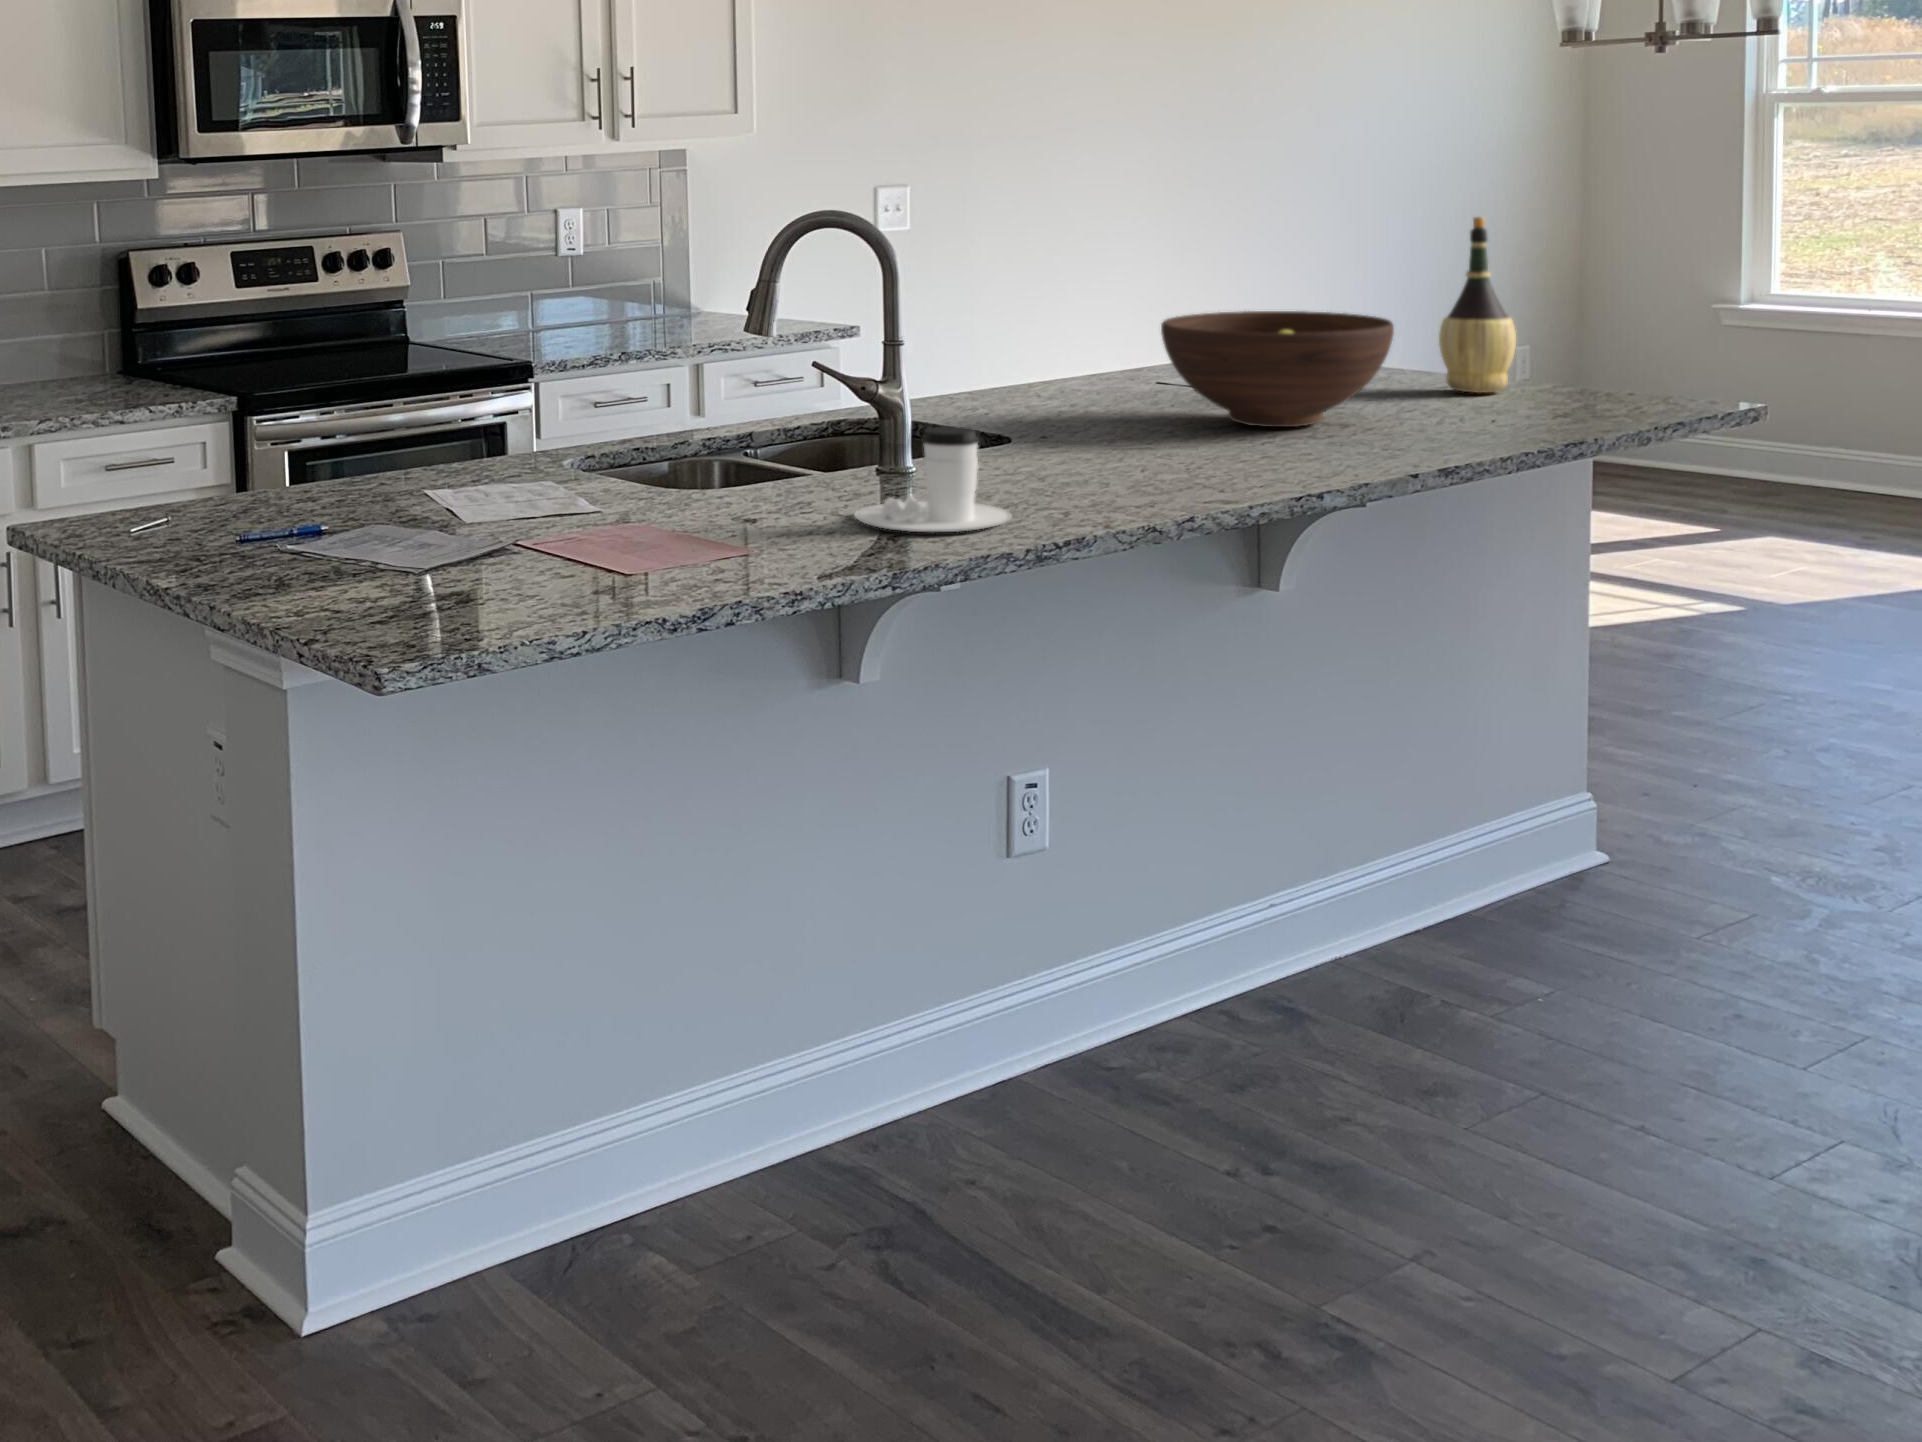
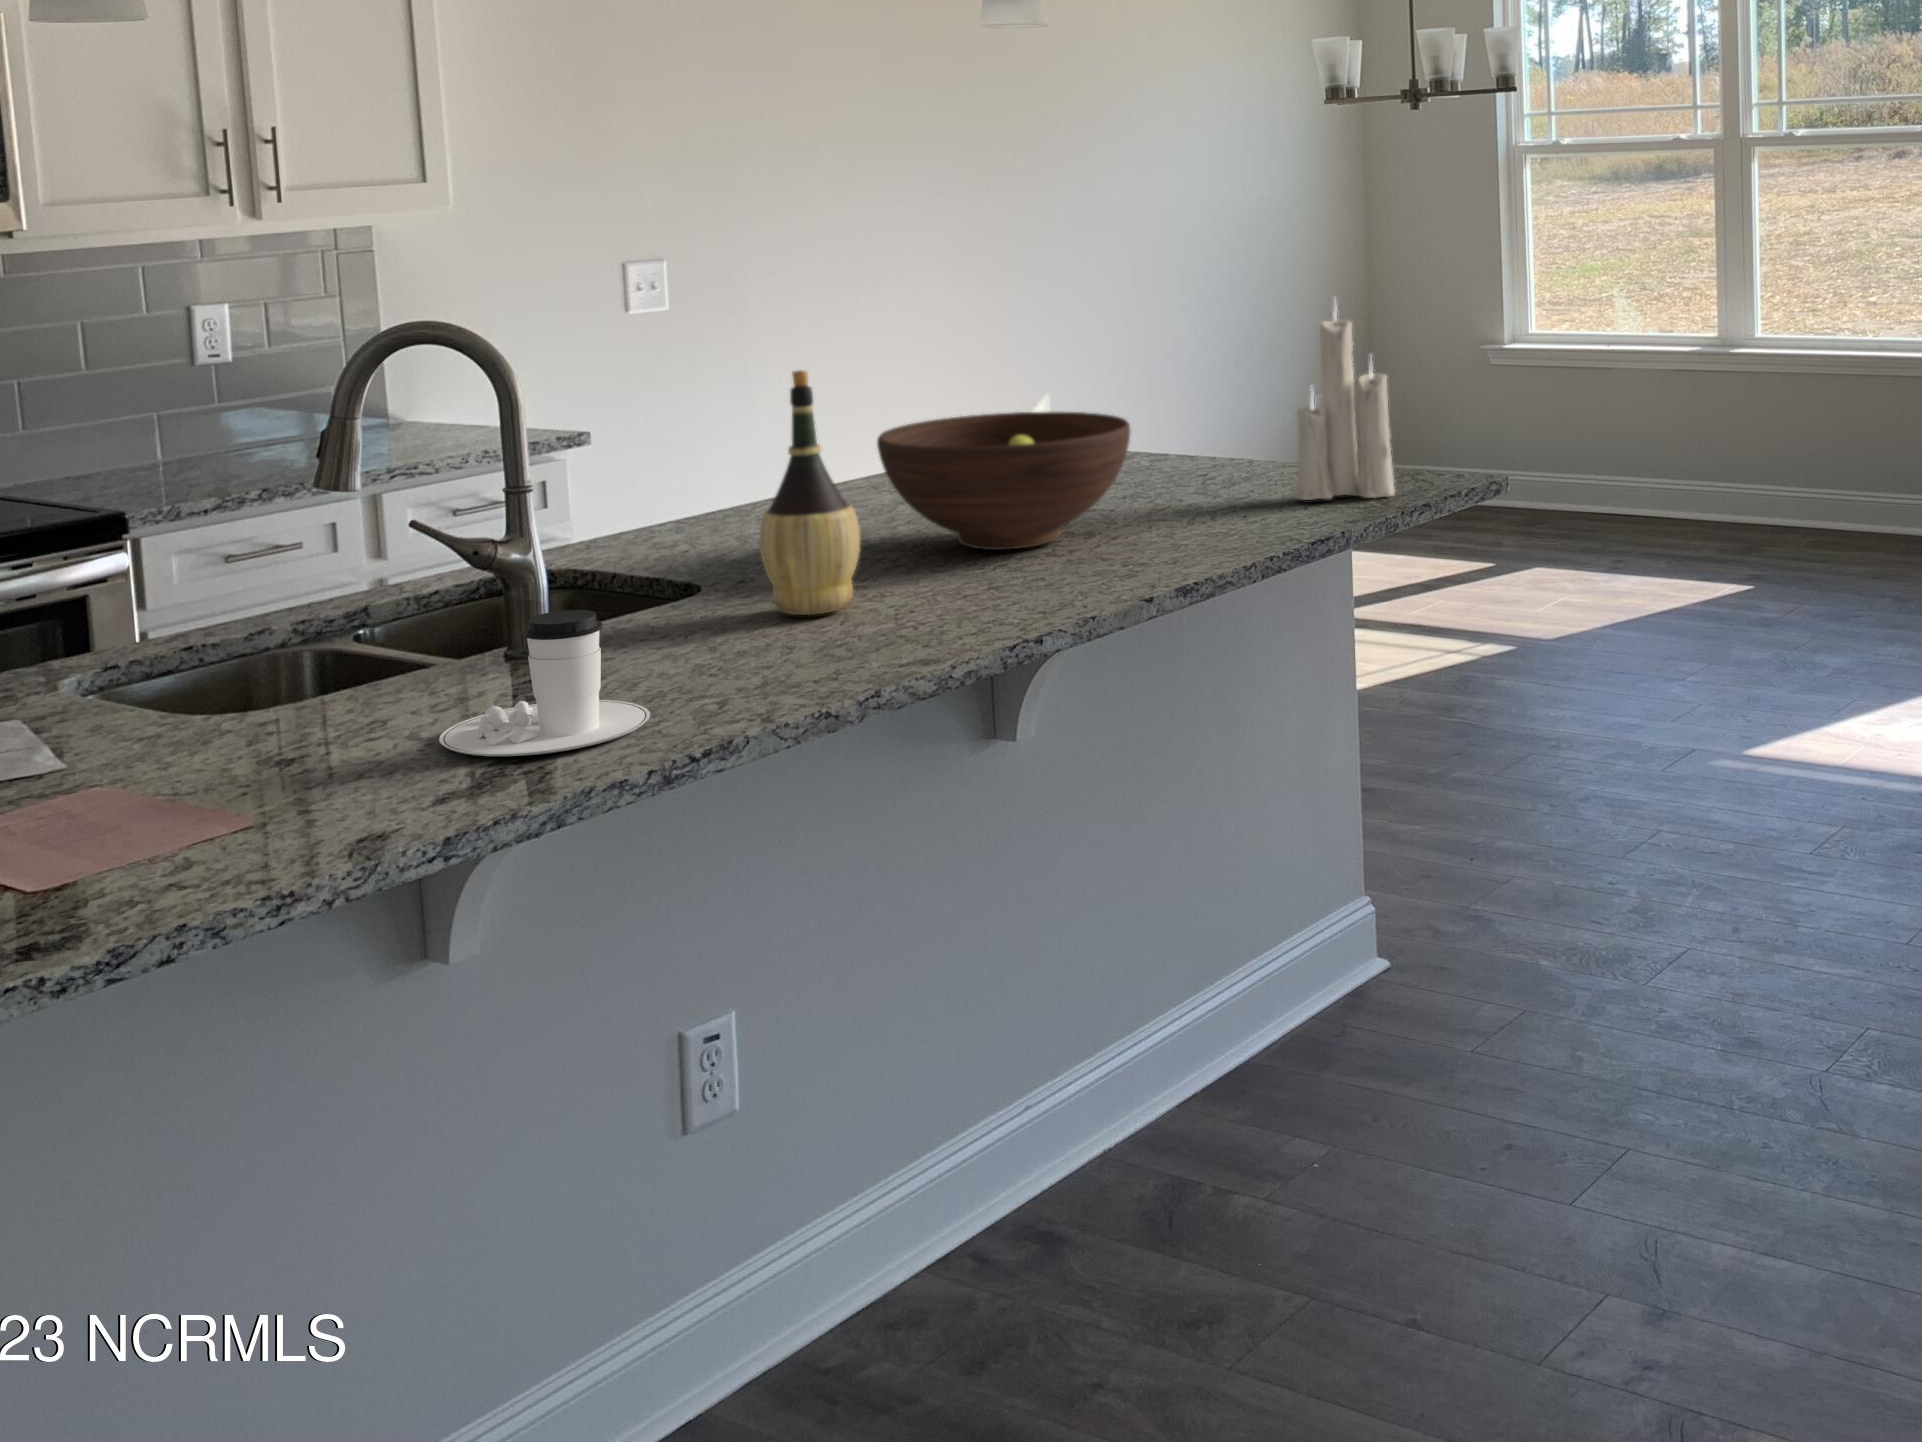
candle: none [1547,207,1652,409] -> present [1295,308,1394,500]
wine bottle: present [1439,217,1516,393] -> present [760,370,860,615]

